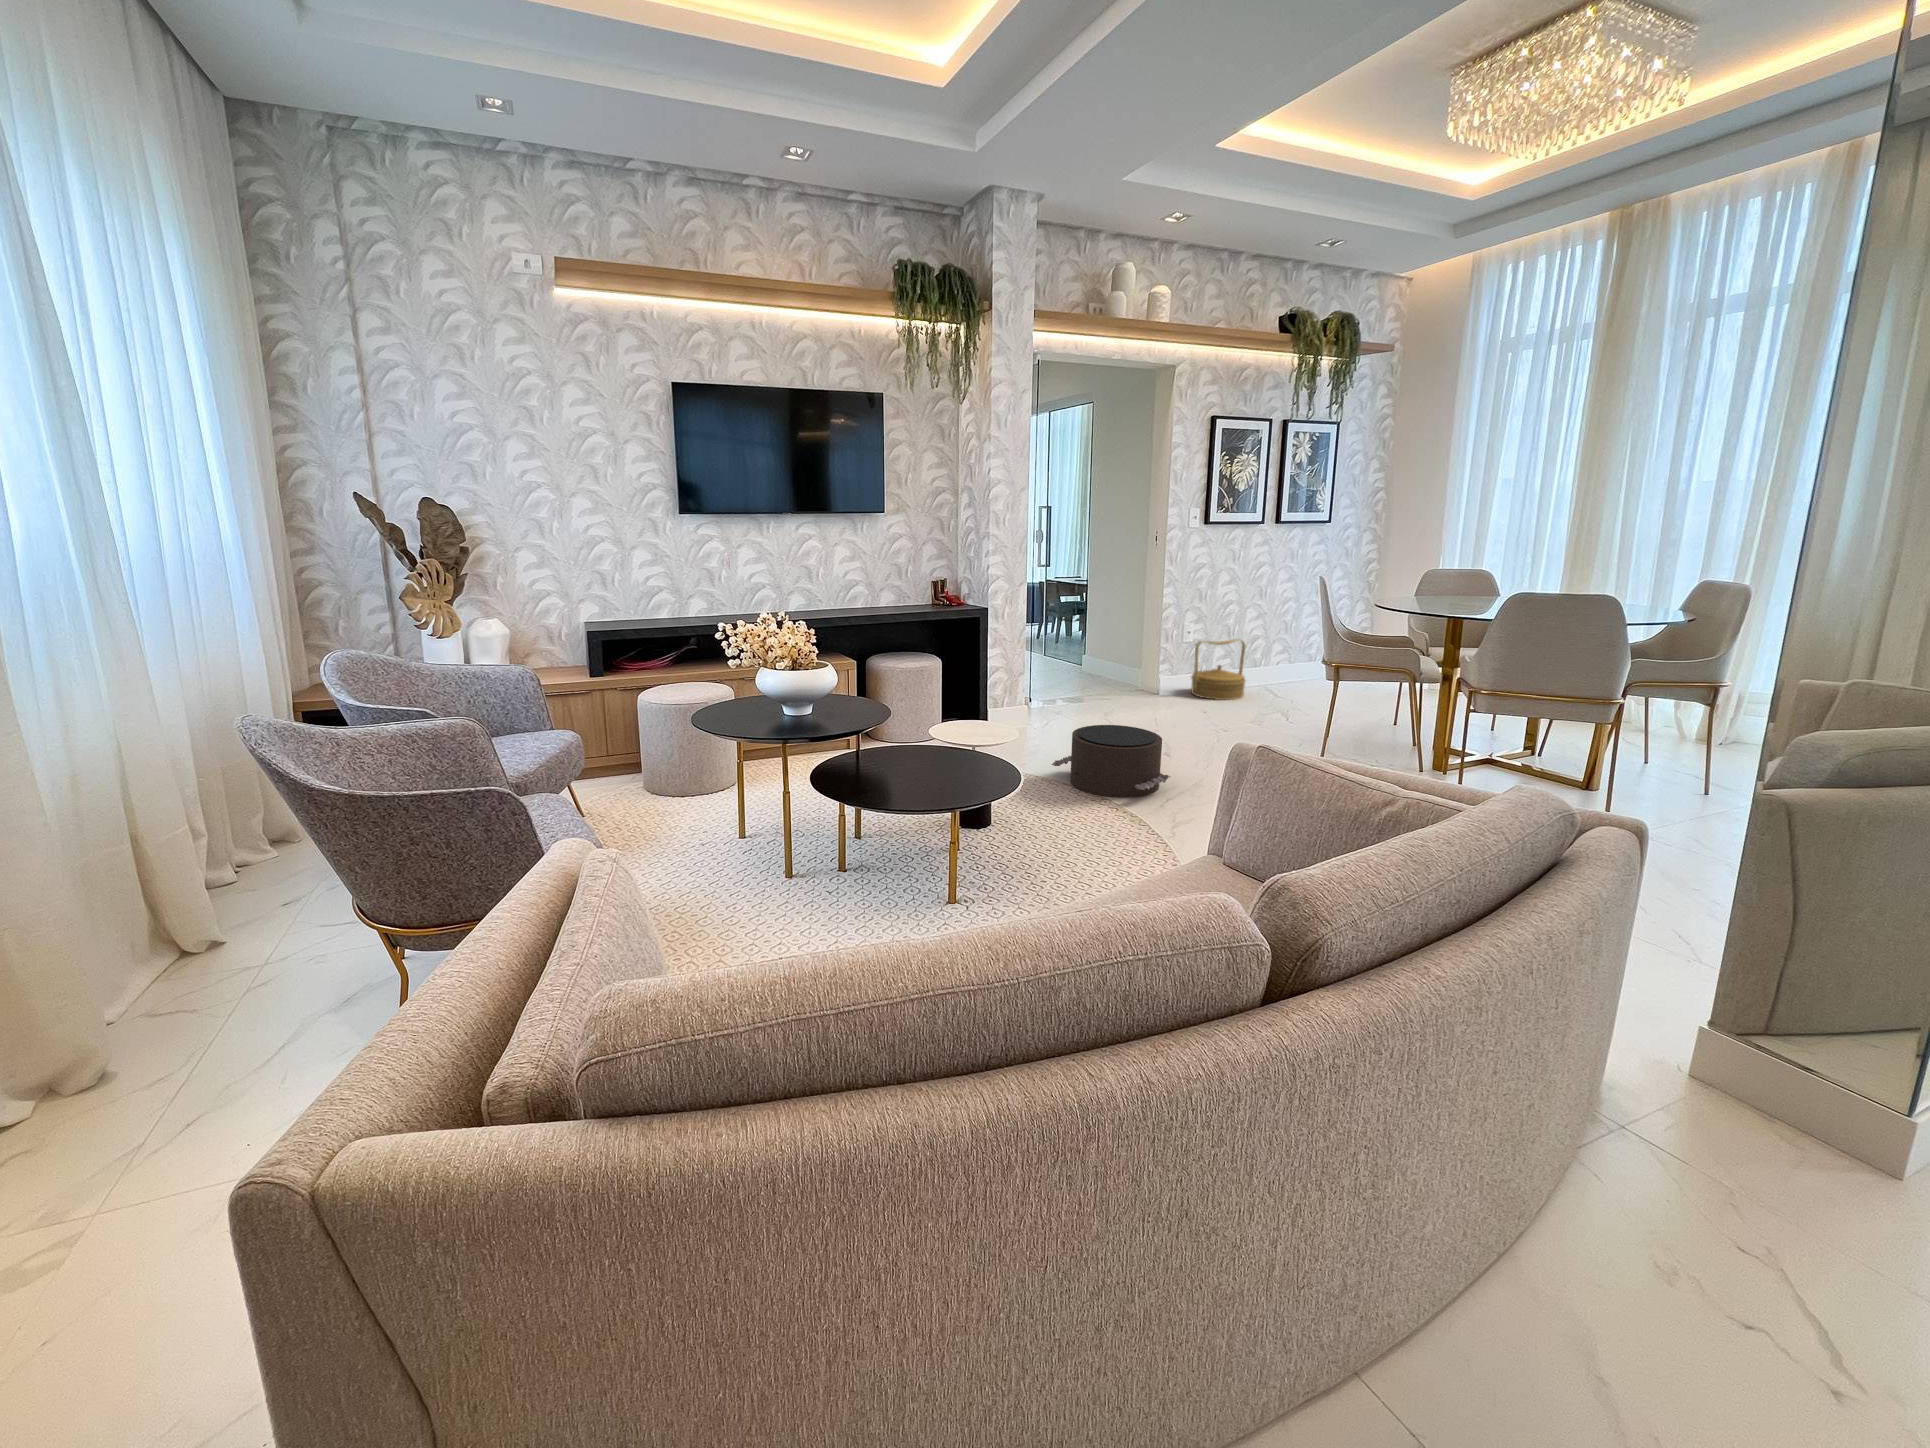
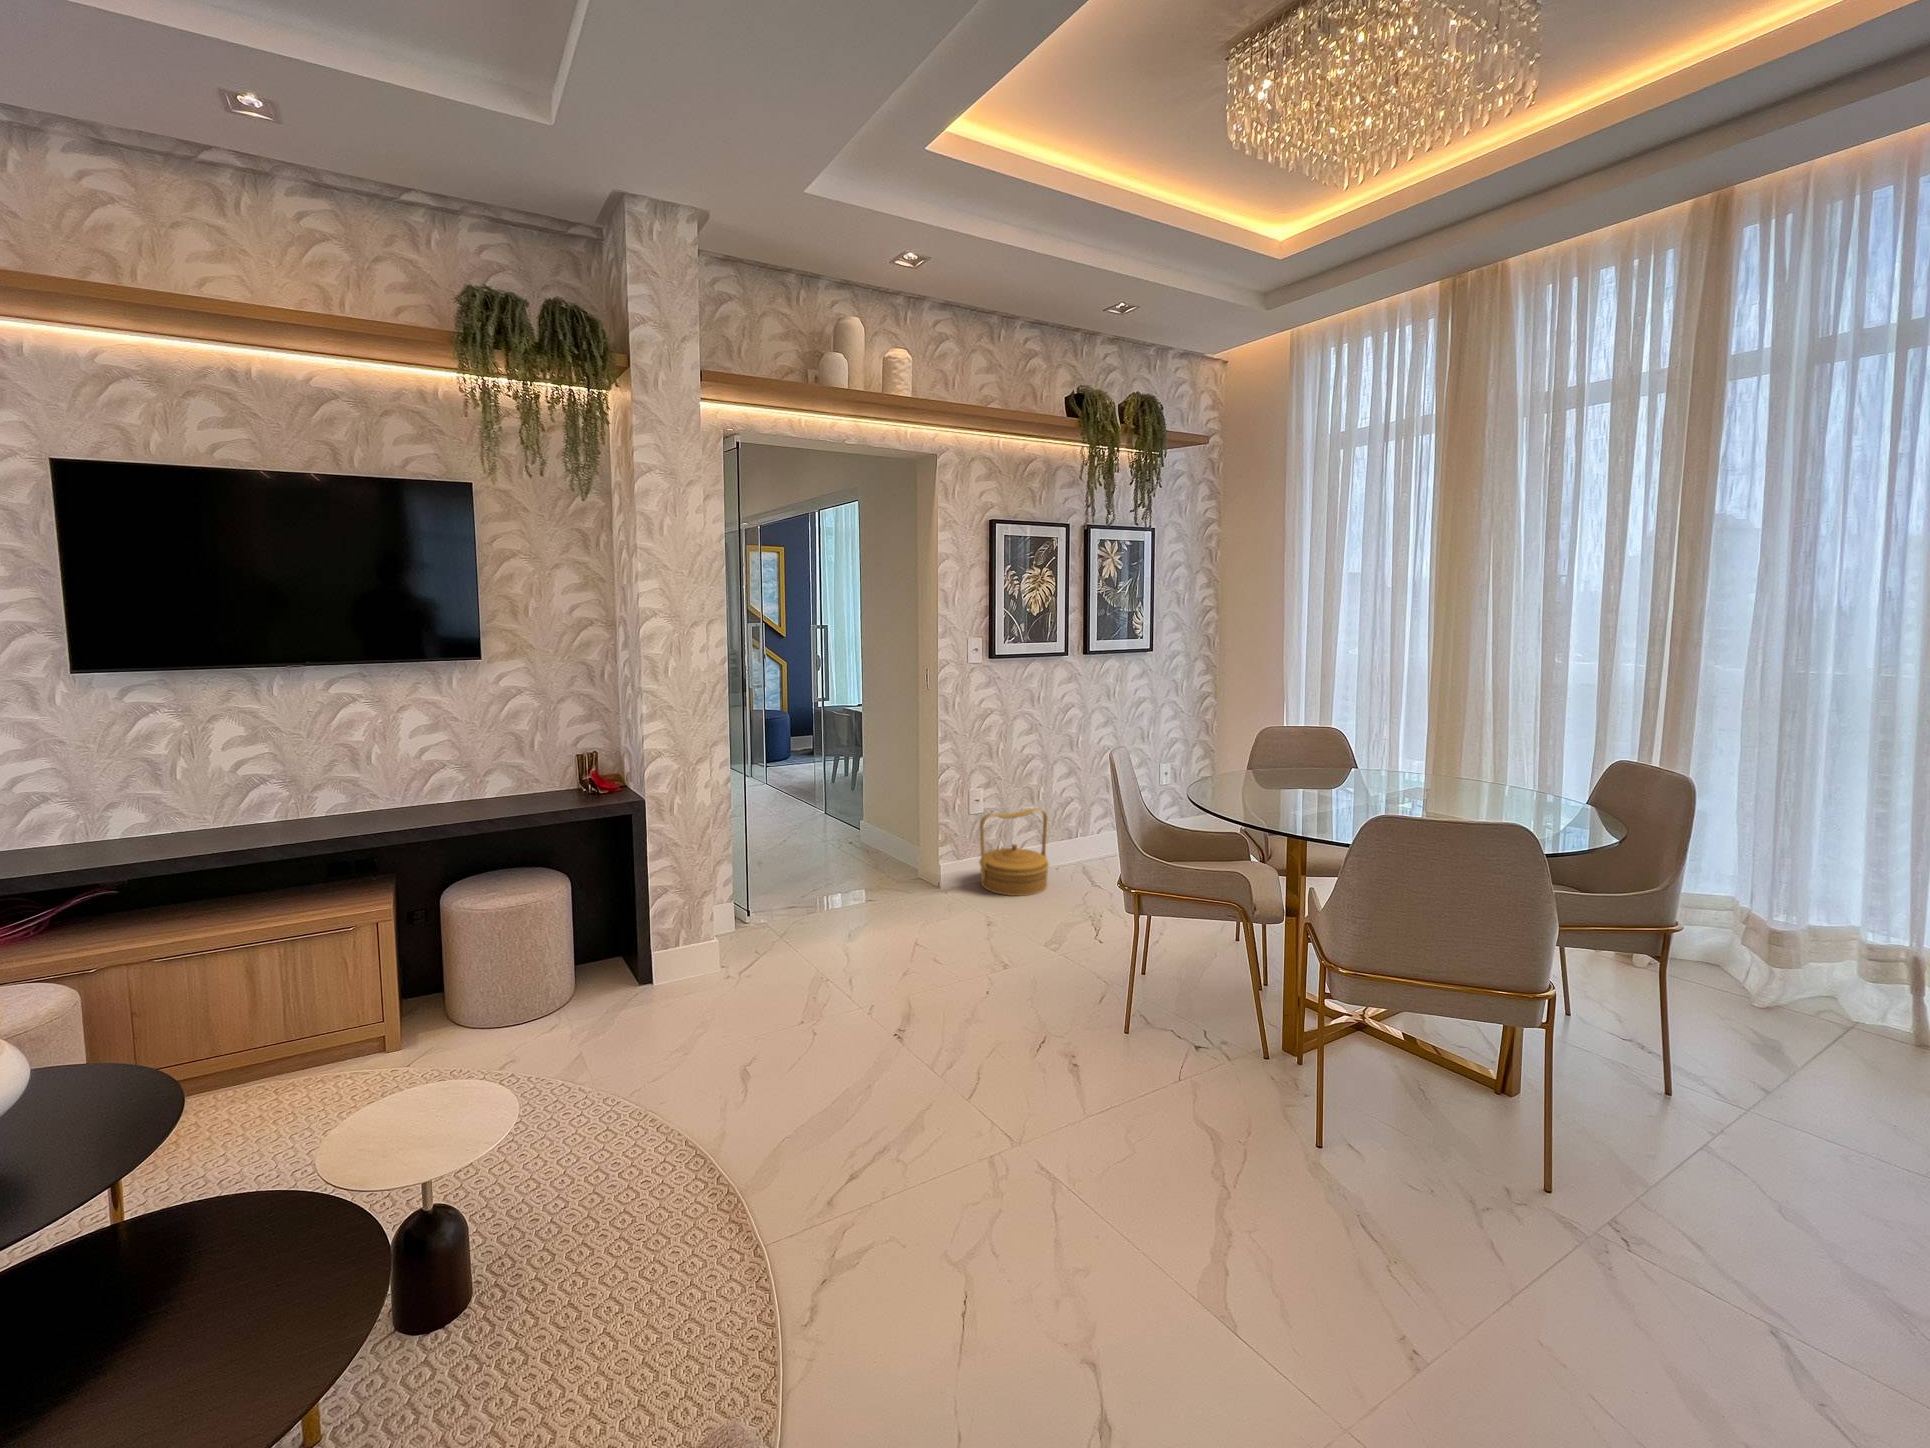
pouf: present [1052,725,1170,798] -> none [655,1029,846,1206]

